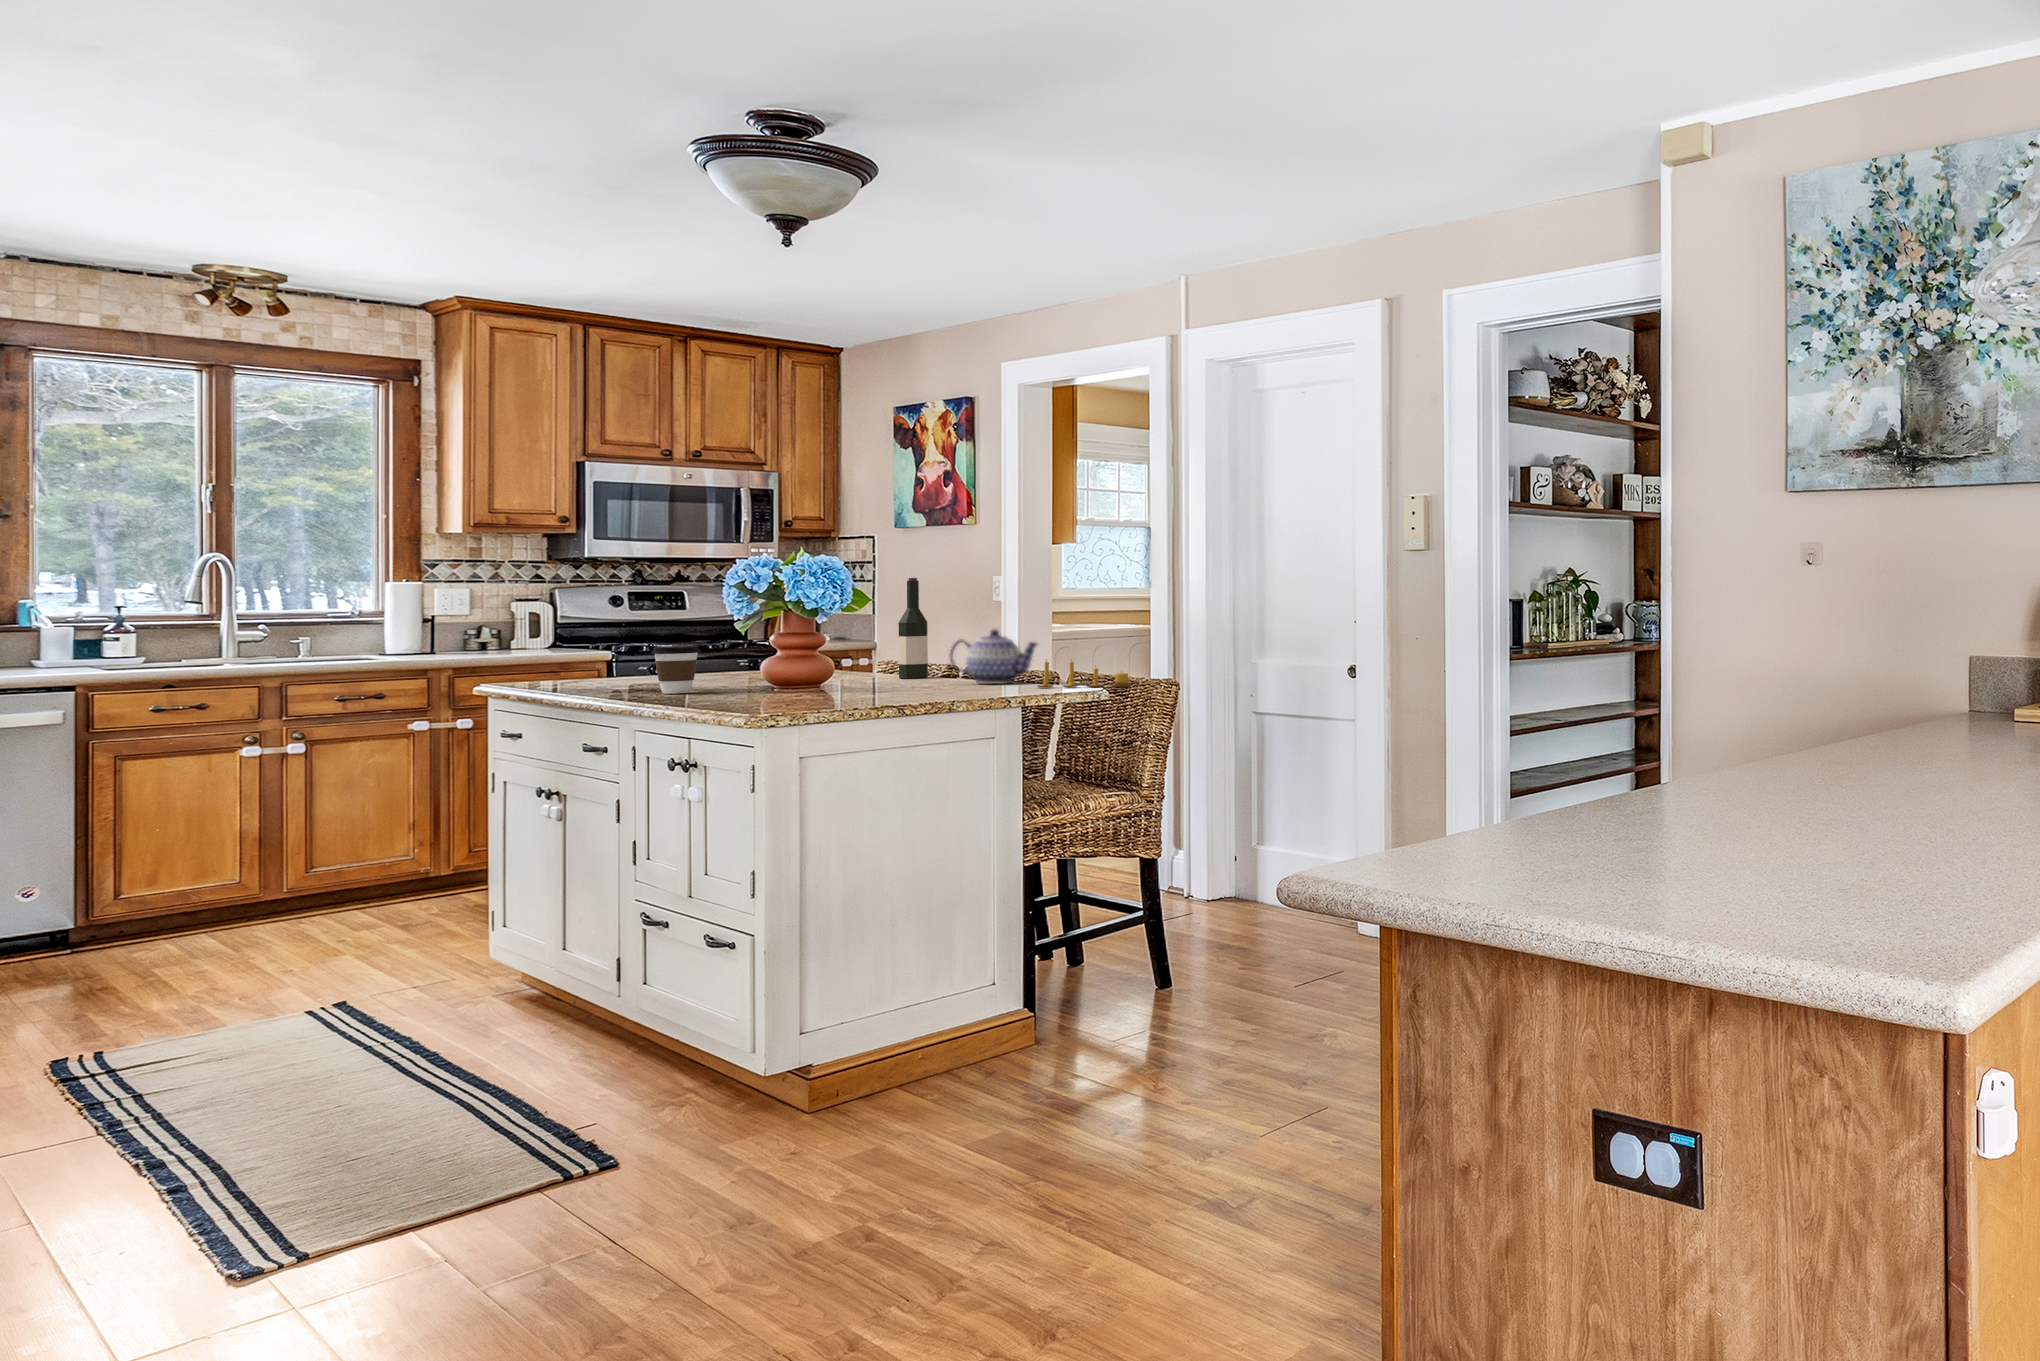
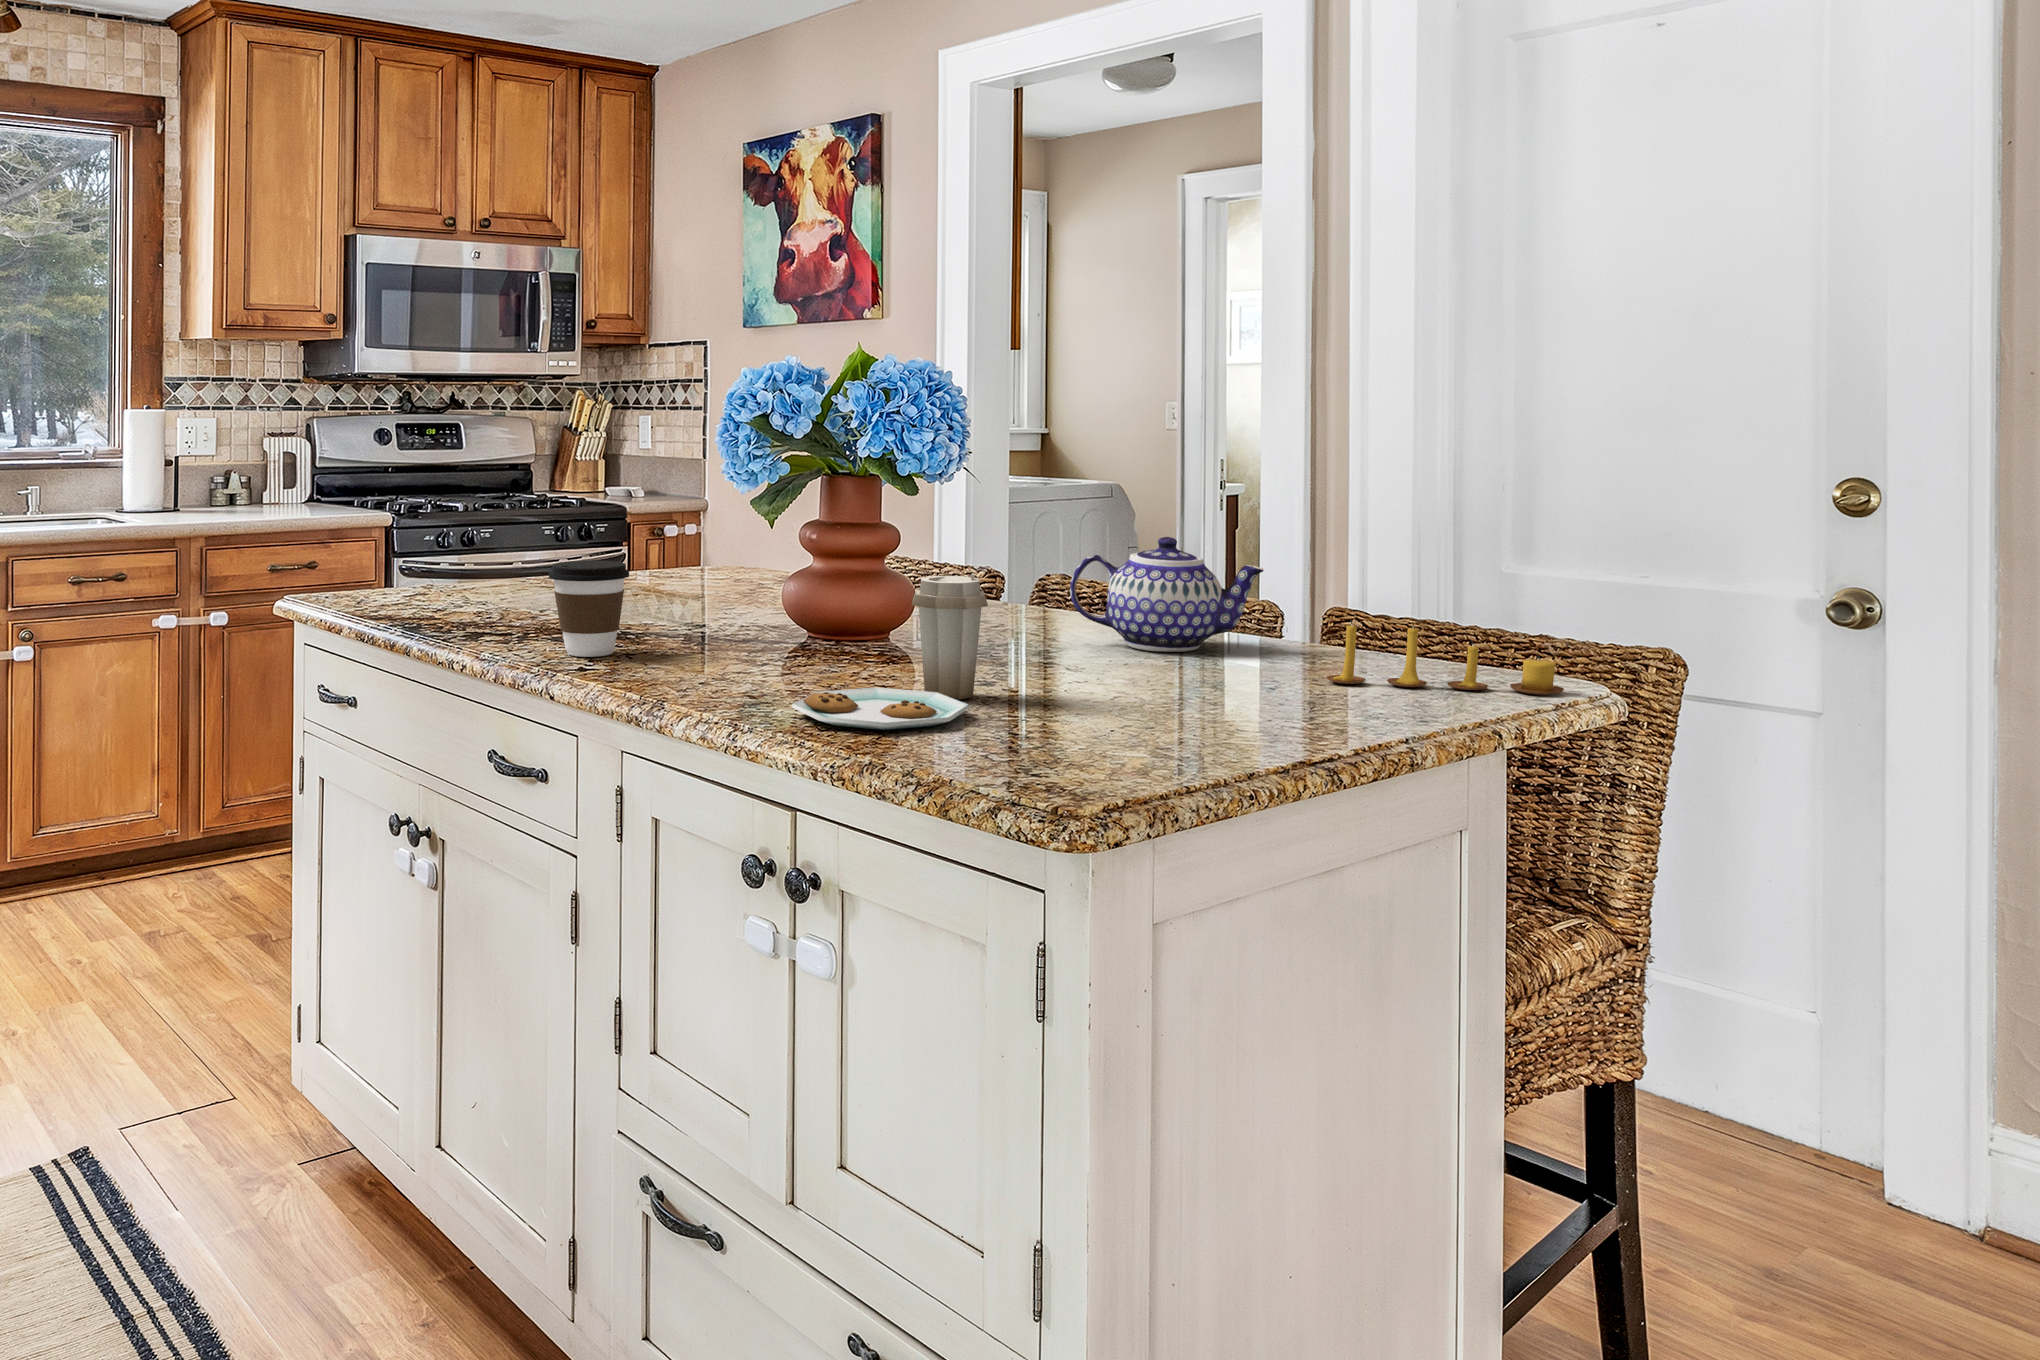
wine bottle: present [899,578,928,678] -> none [912,422,963,610]
plate: none [750,639,862,702] -> present [792,574,988,730]

